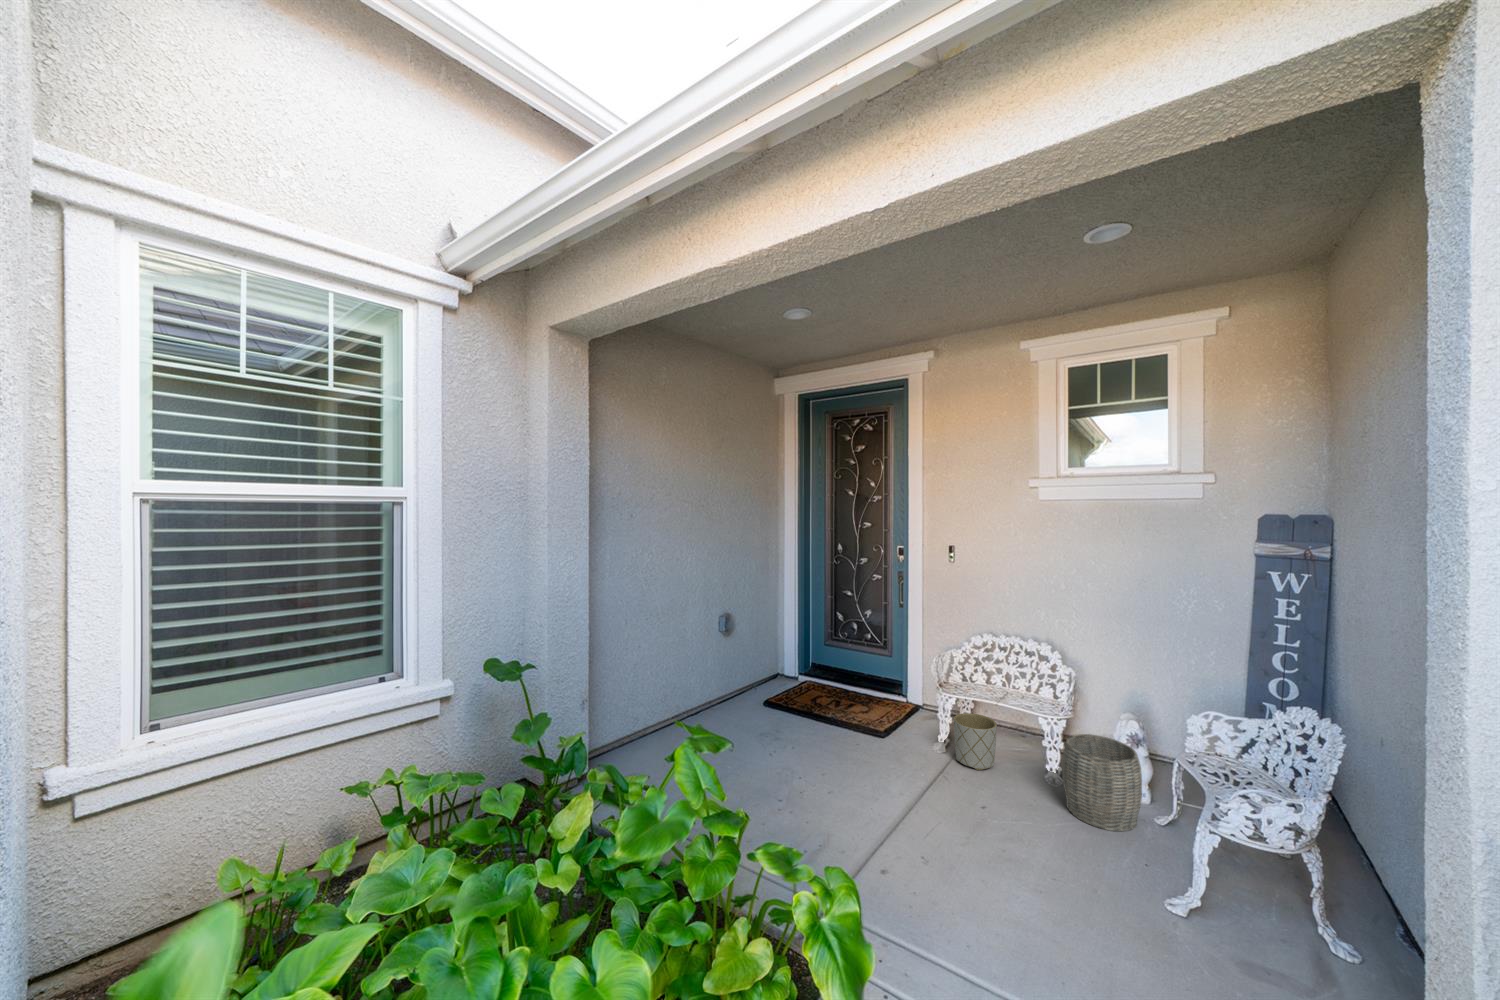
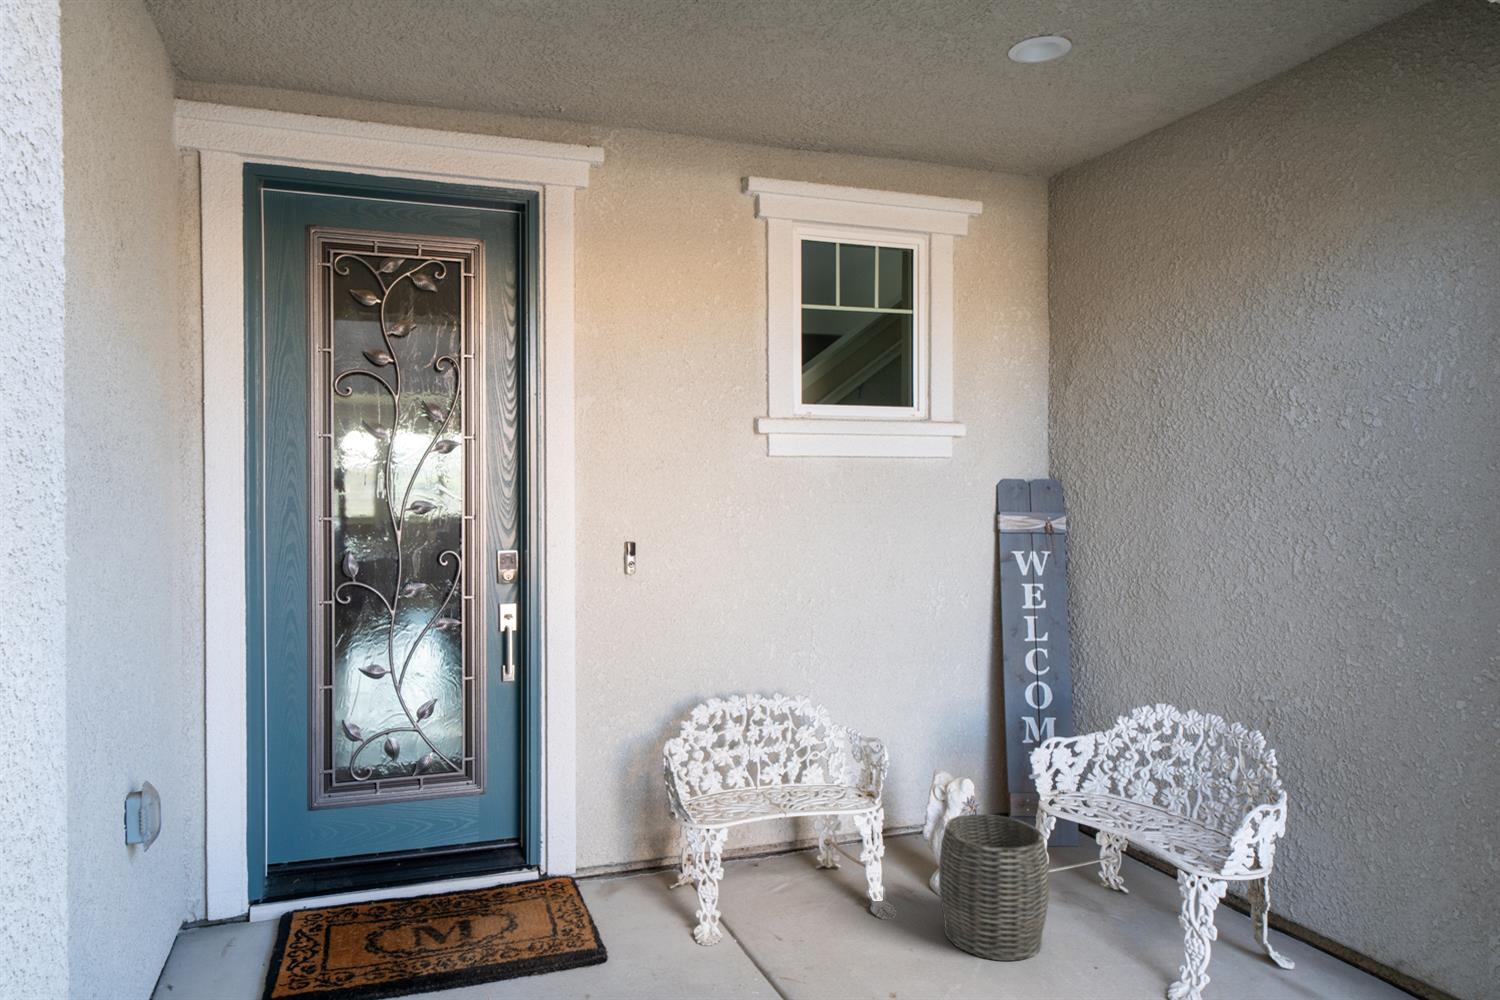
planter: present [954,713,997,770] -> none [745,849,821,957]

